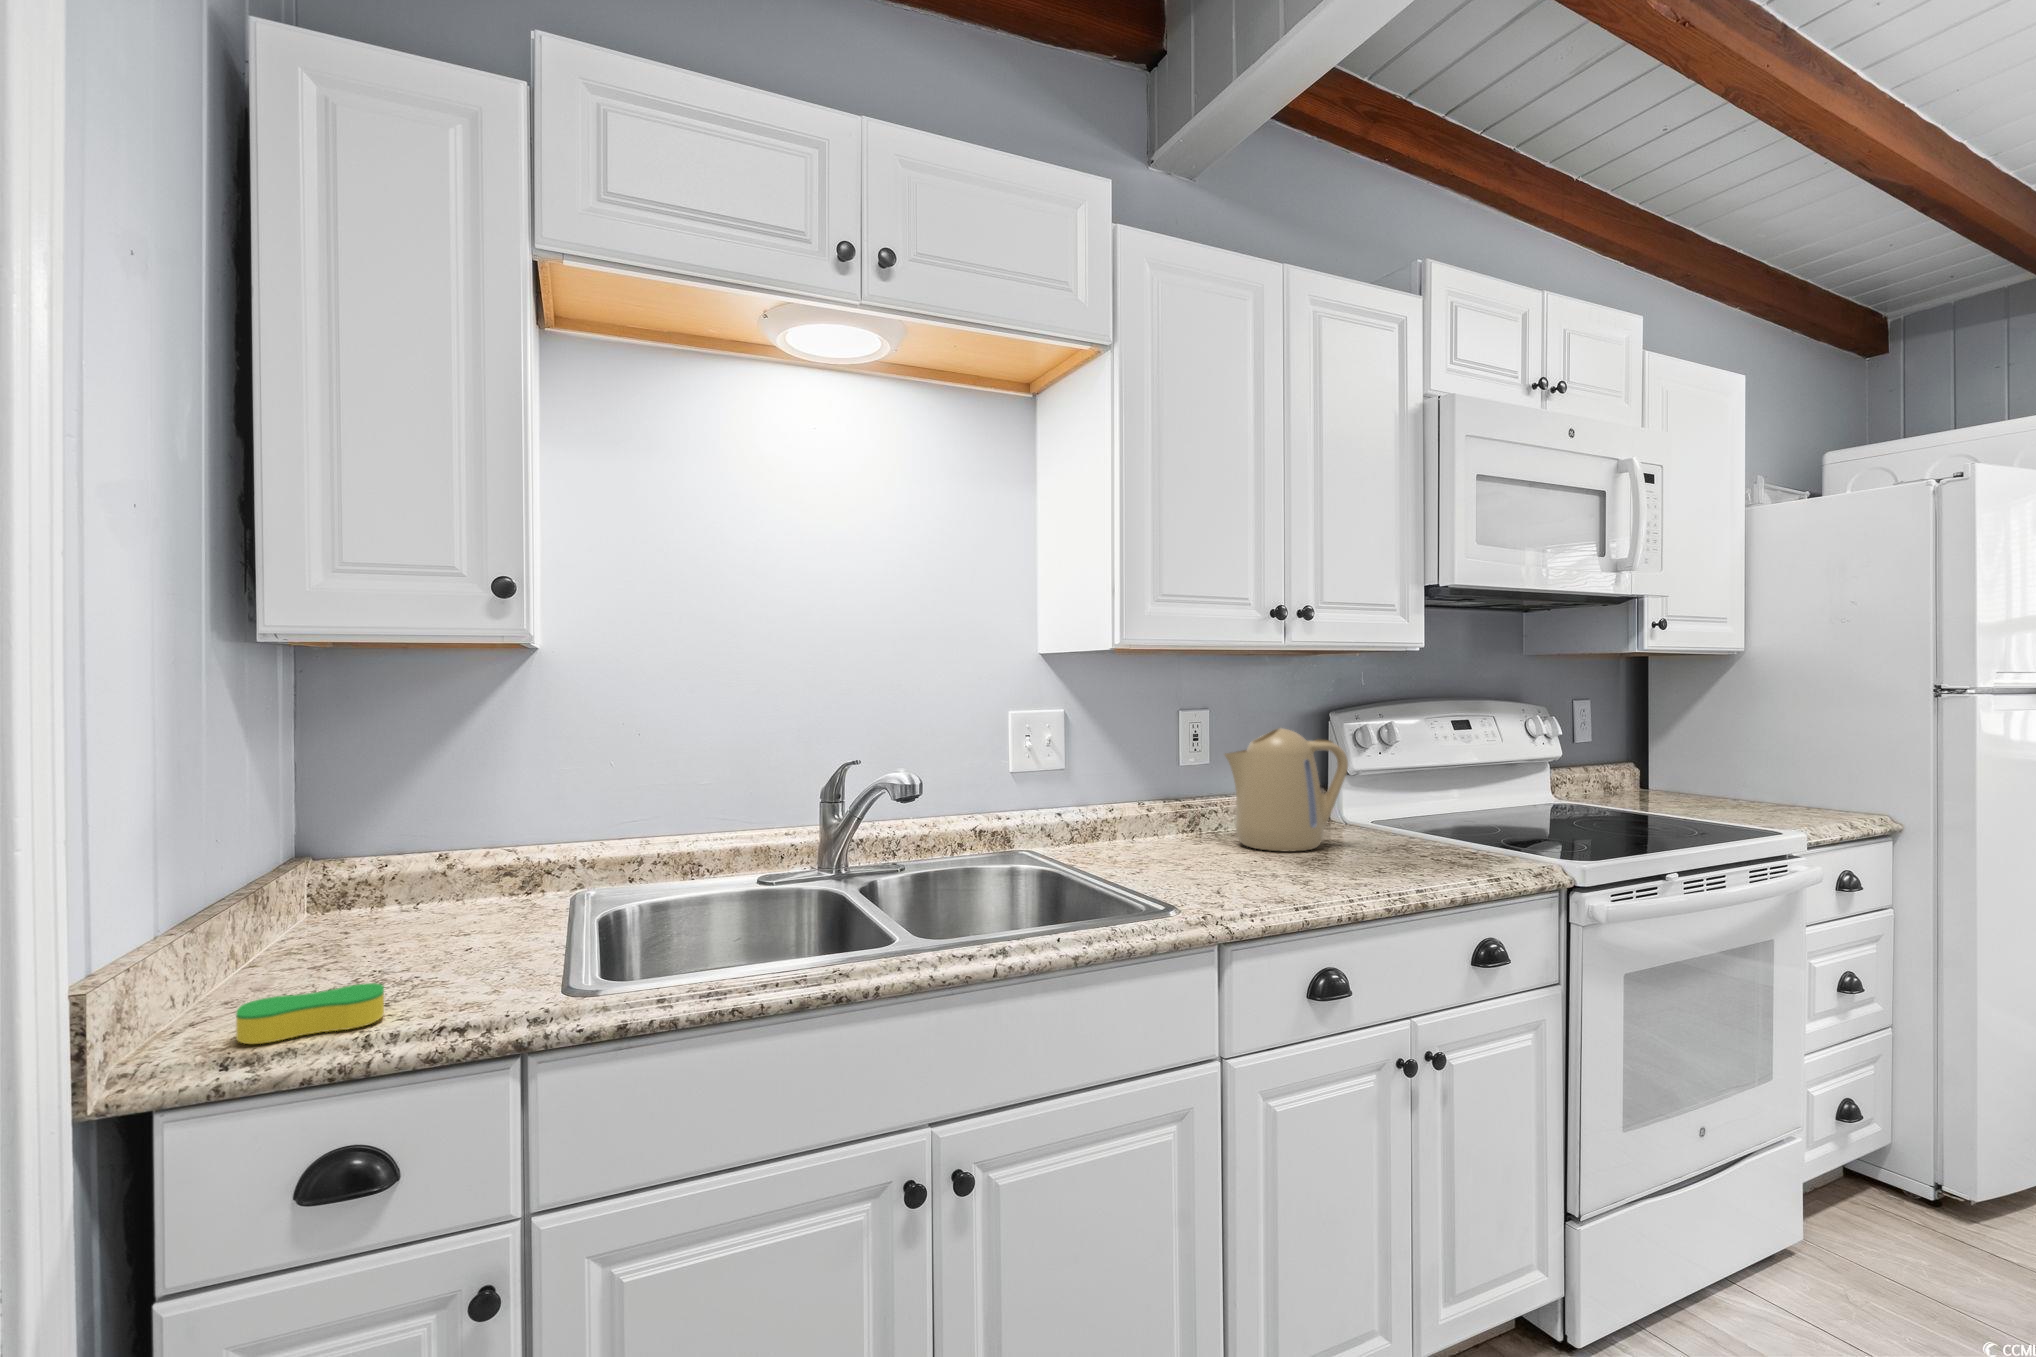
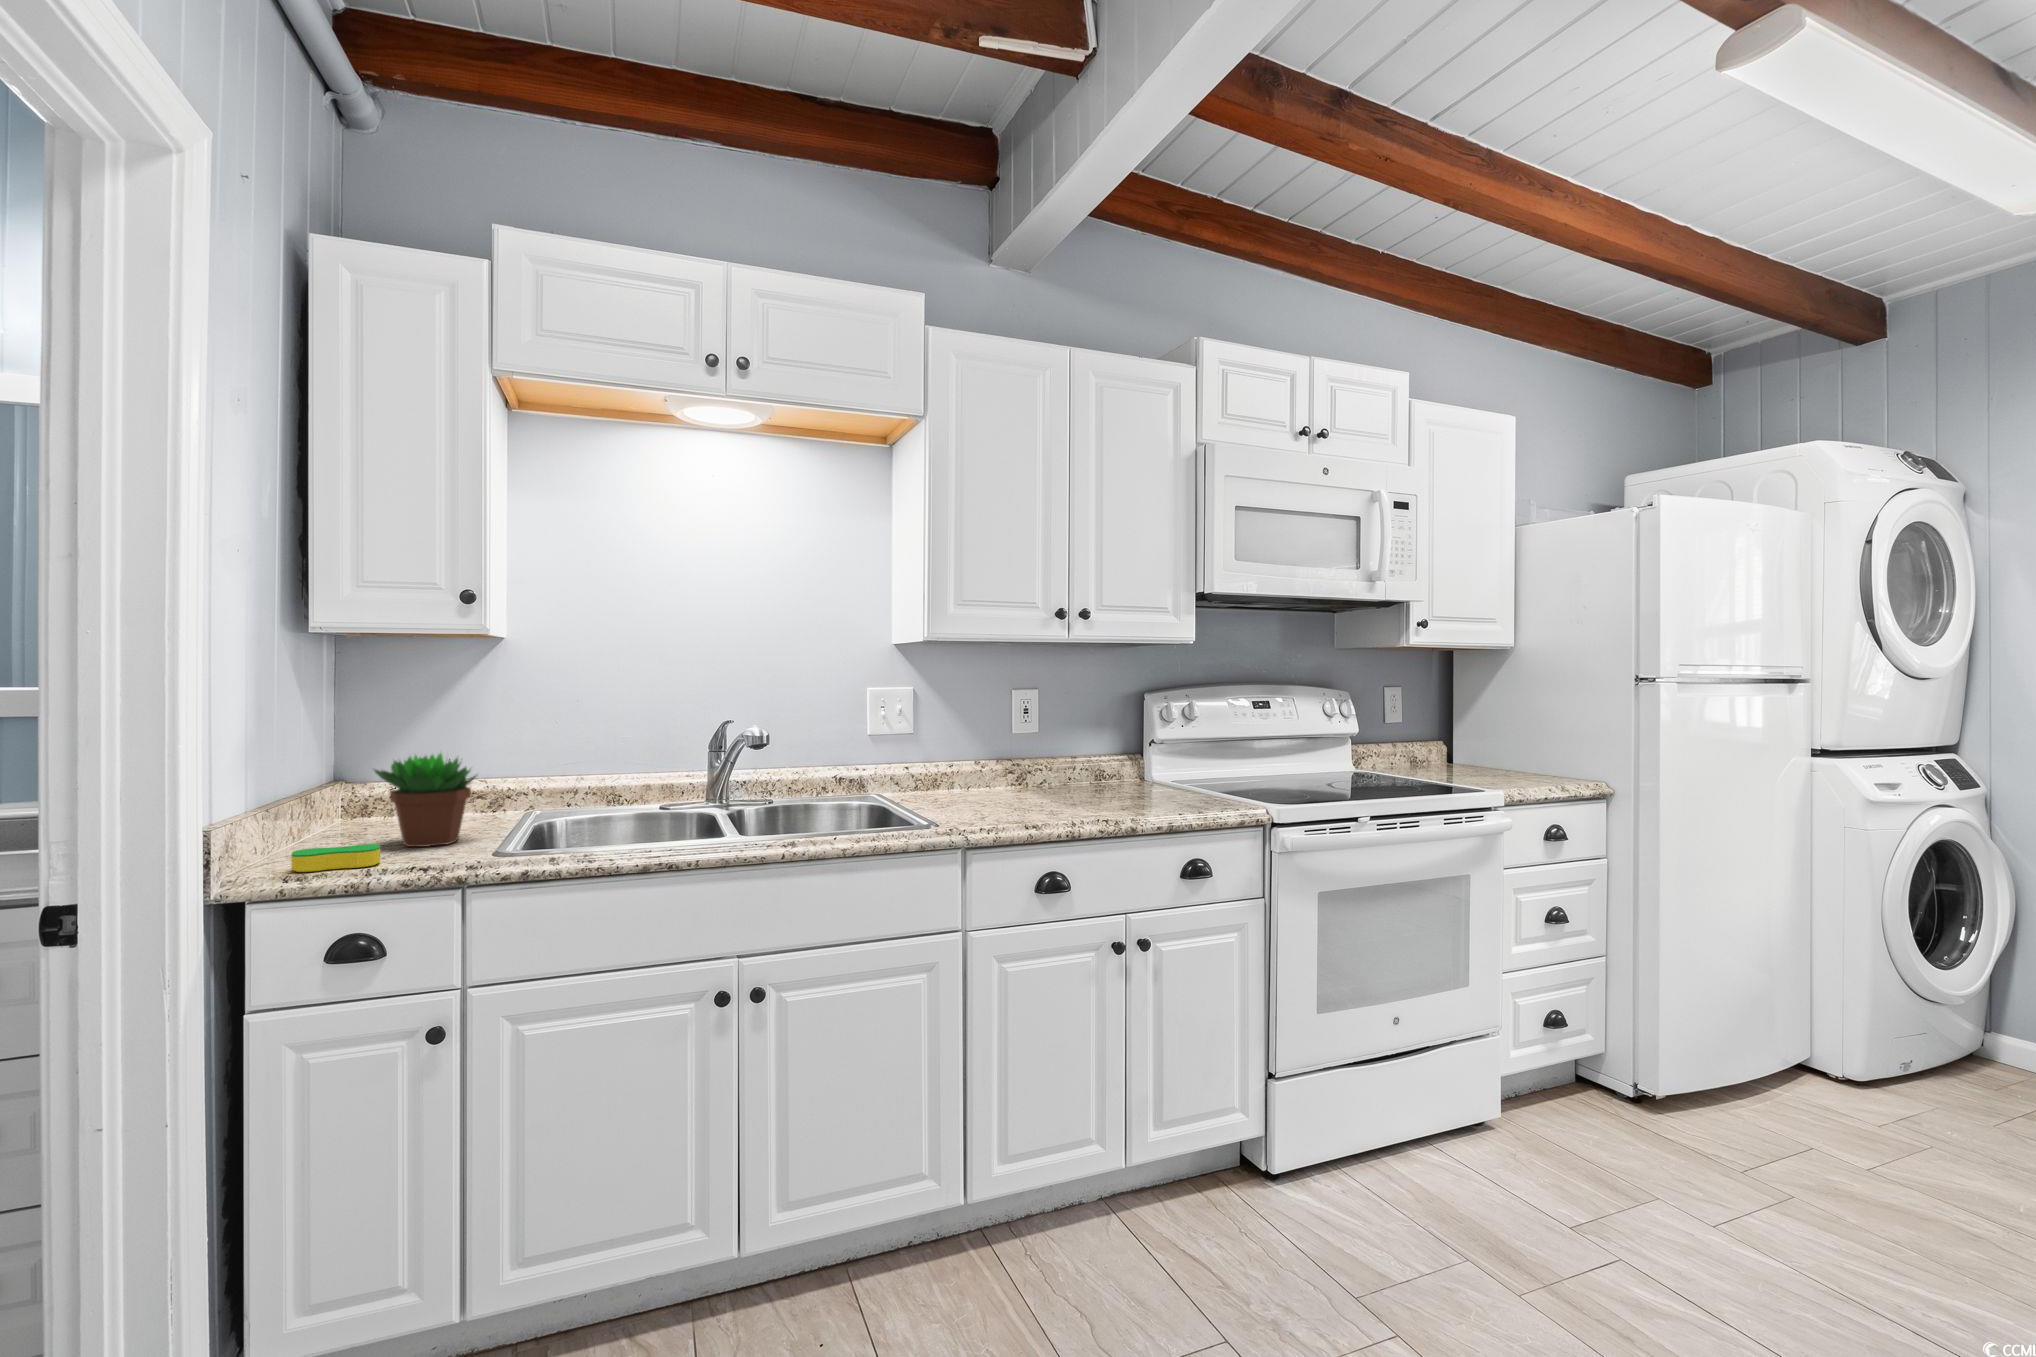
kettle: present [1225,728,1348,852] -> none [1035,704,1128,798]
succulent plant: none [362,821,525,973] -> present [375,754,476,847]

